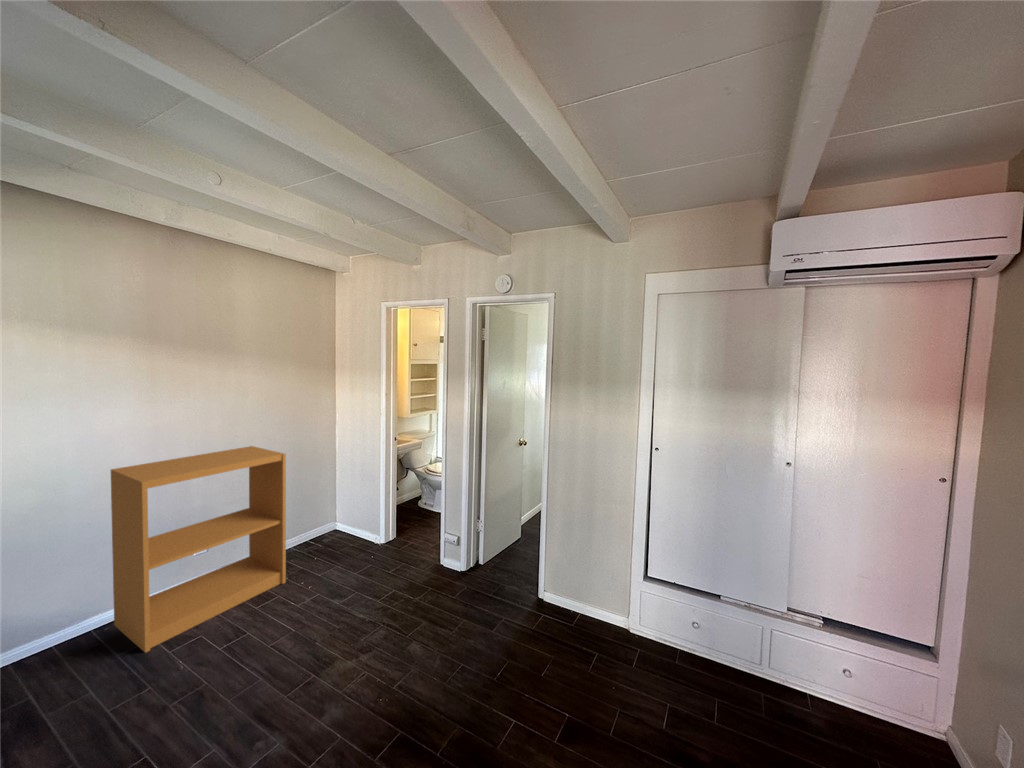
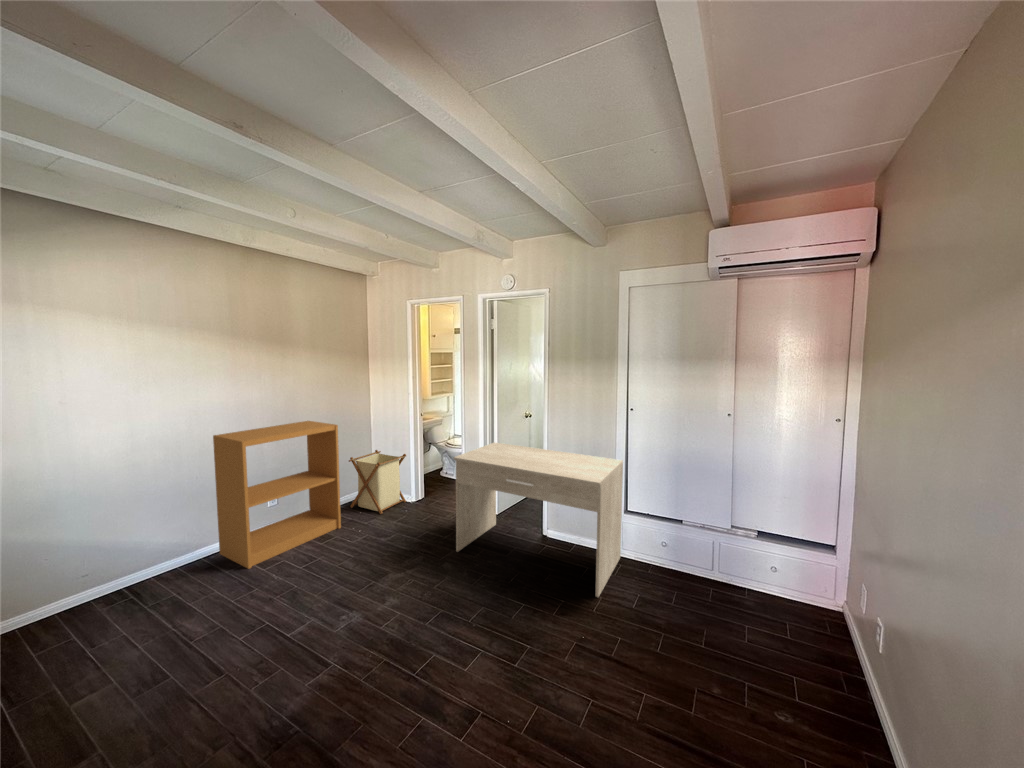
laundry basket: none [303,479,375,562] -> present [349,450,406,514]
desk: none [428,479,644,710] -> present [454,443,623,597]

